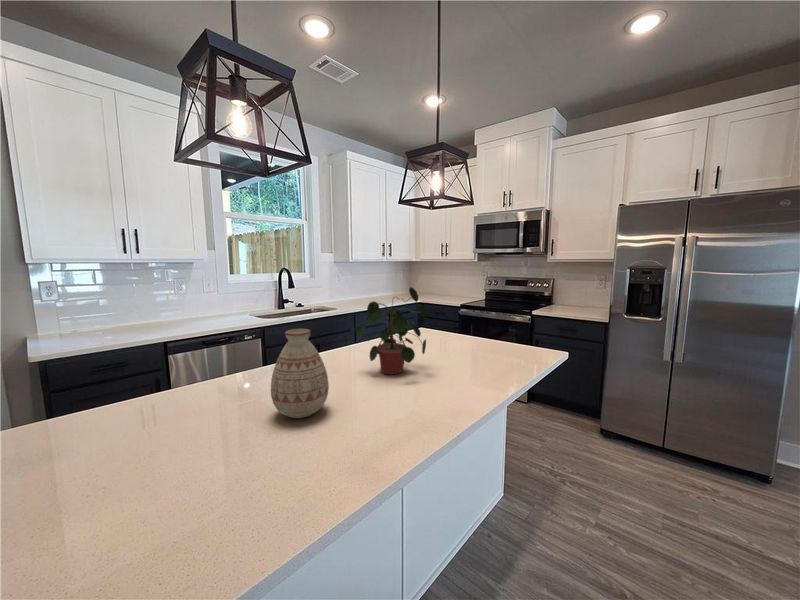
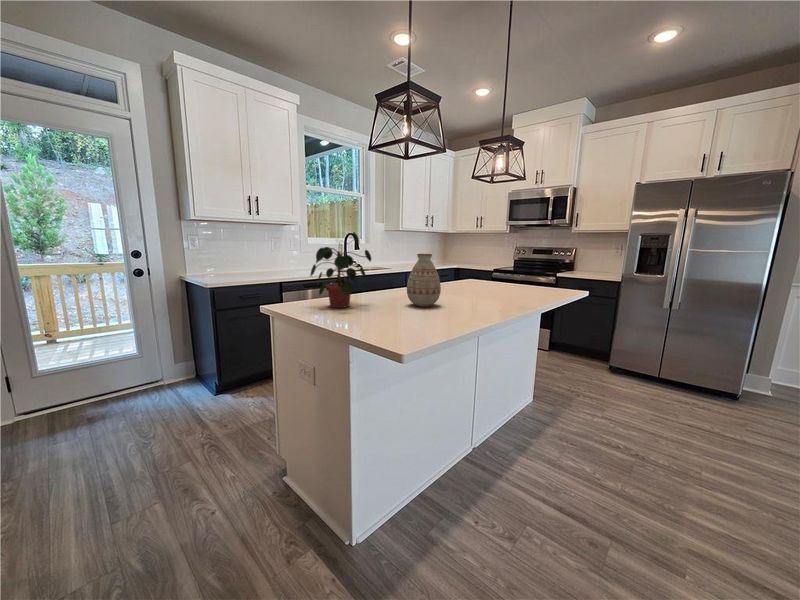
potted plant: present [357,287,427,374] -> present [311,232,371,308]

